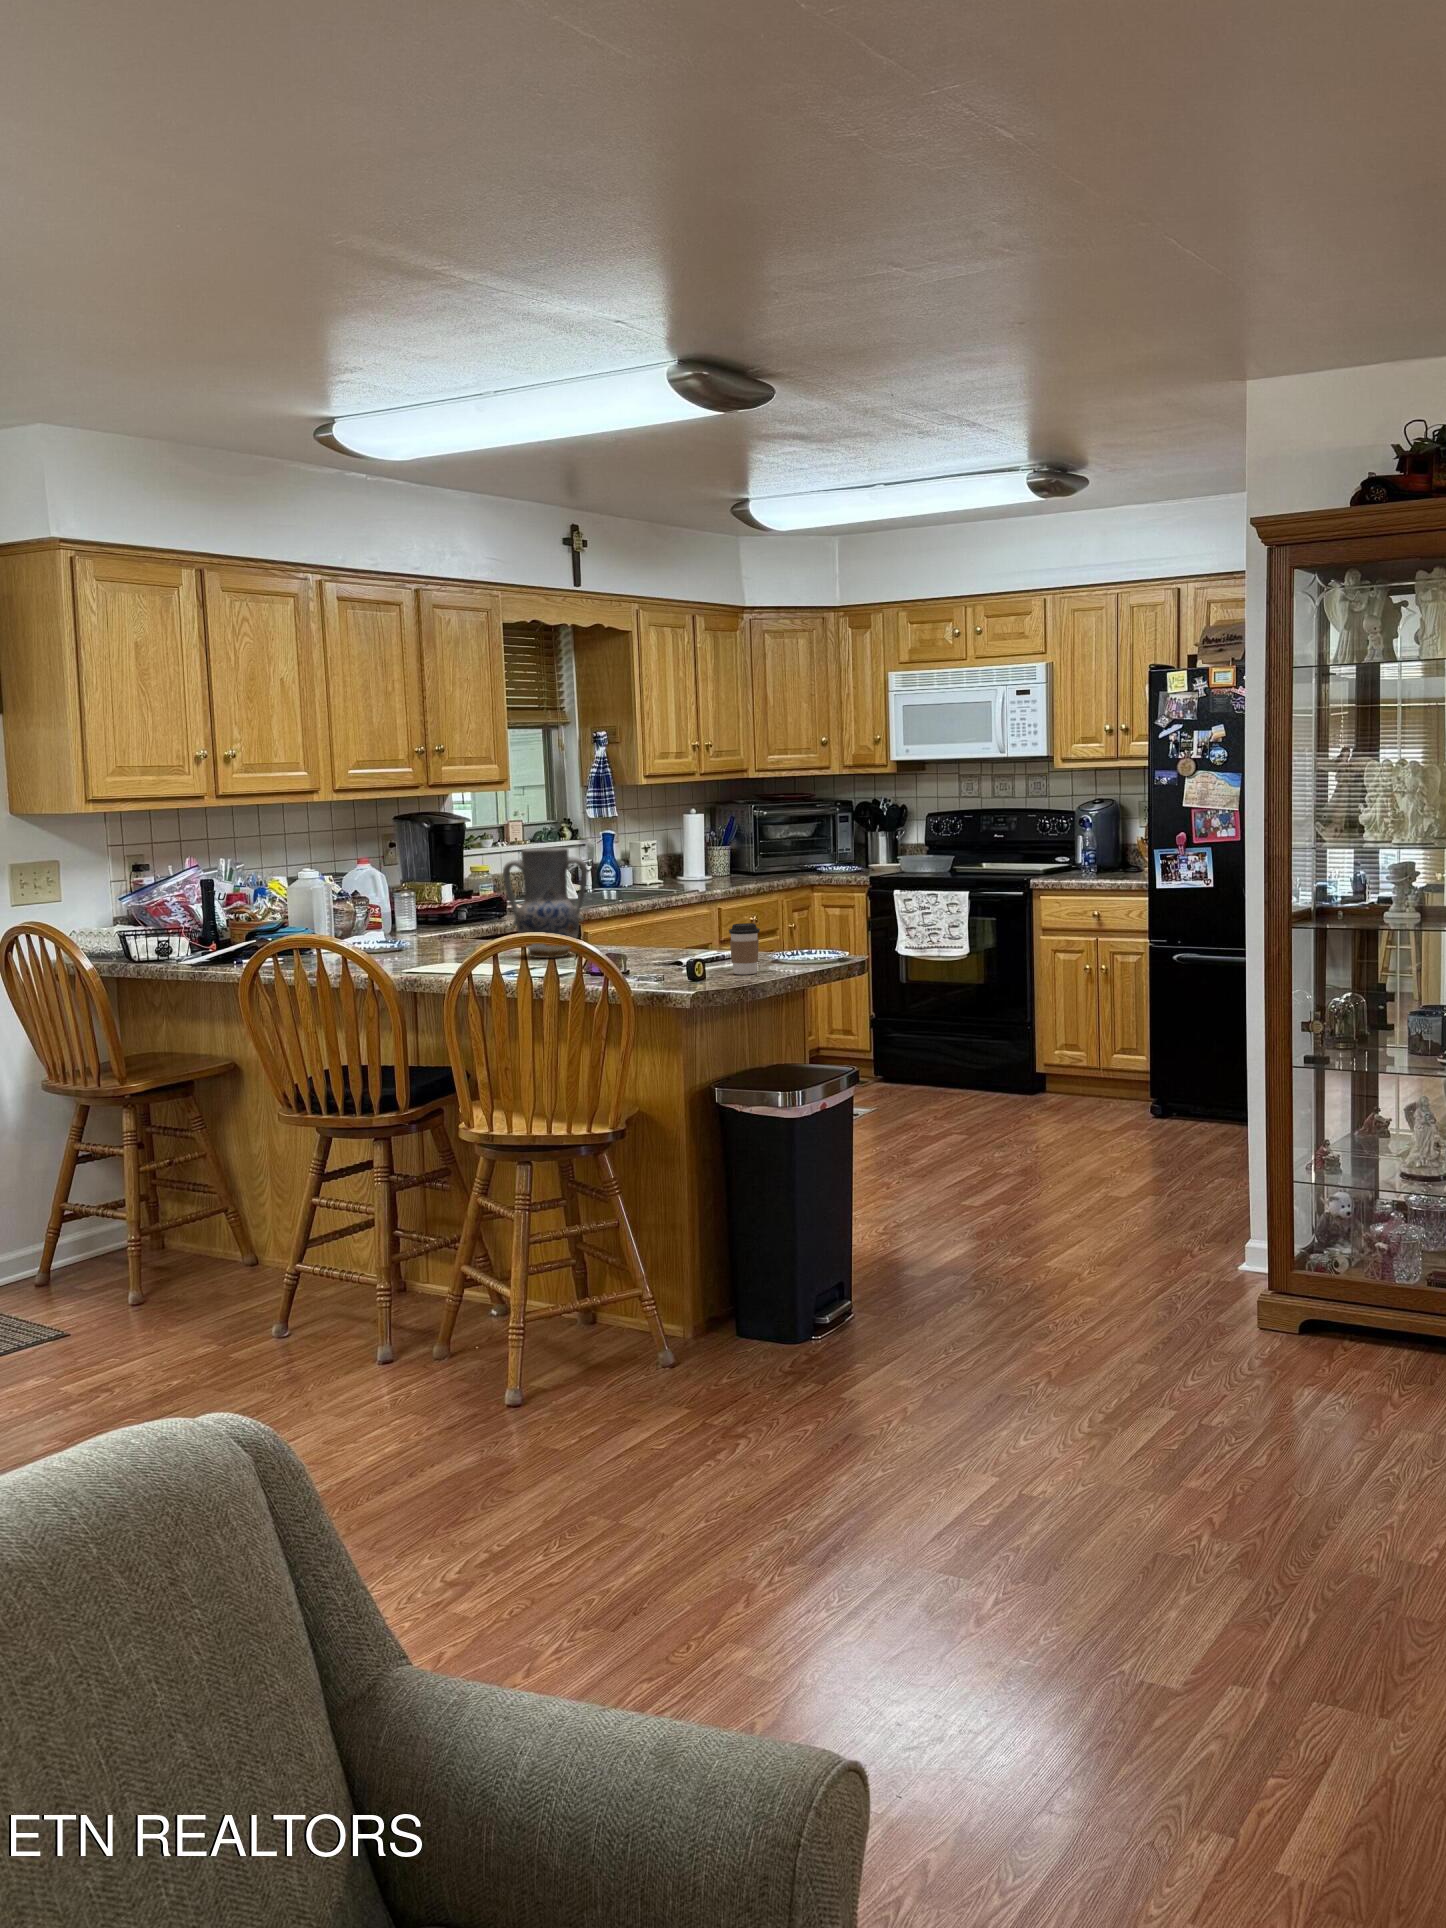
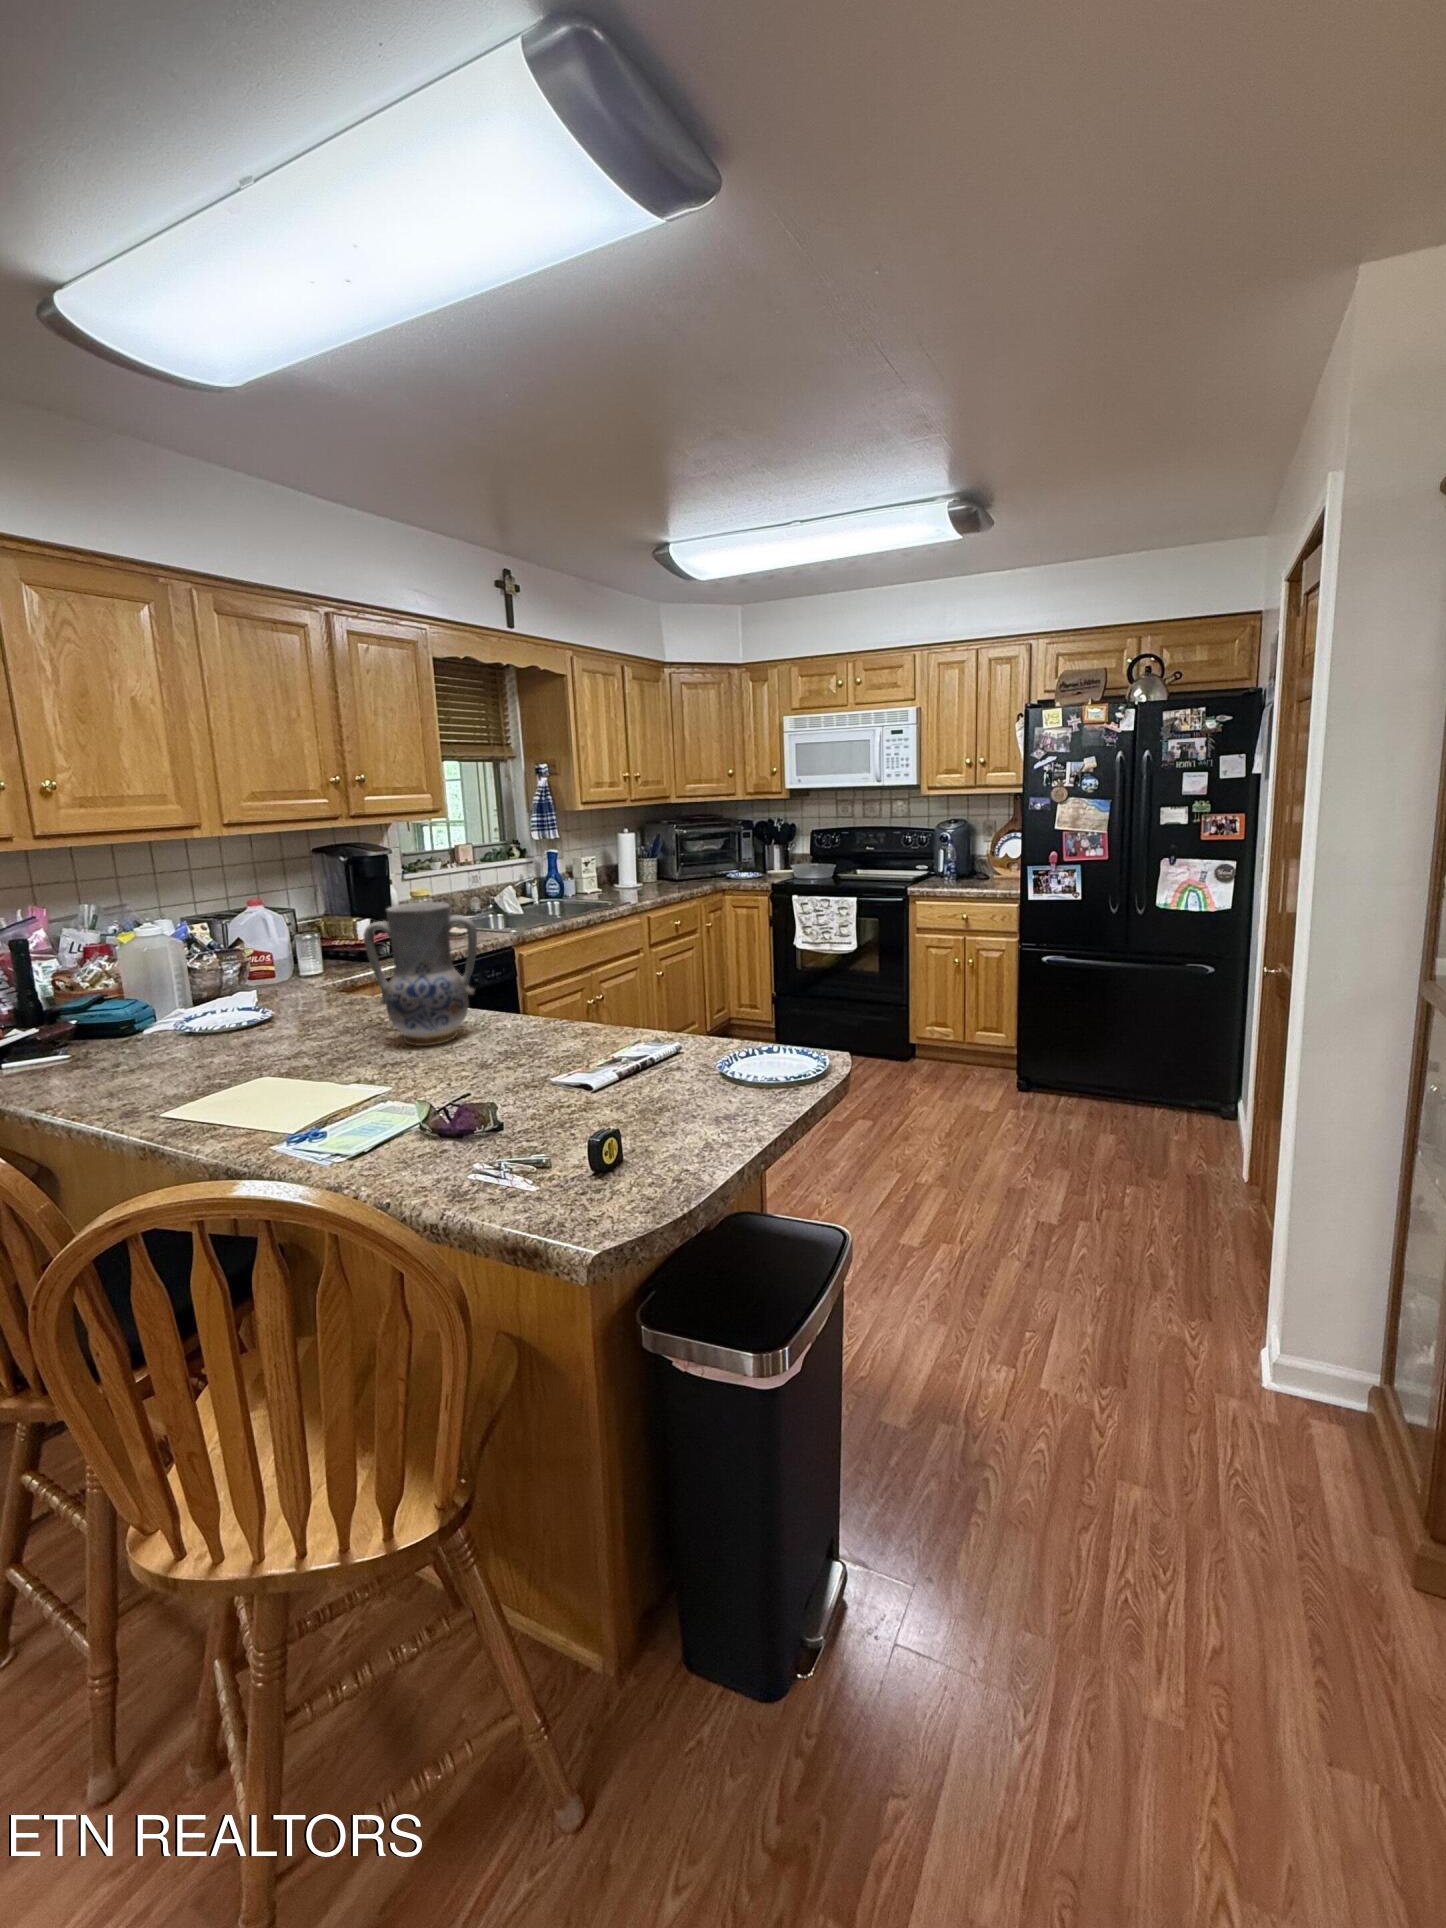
coffee cup: present [729,923,760,974] -> none [655,1041,703,1124]

